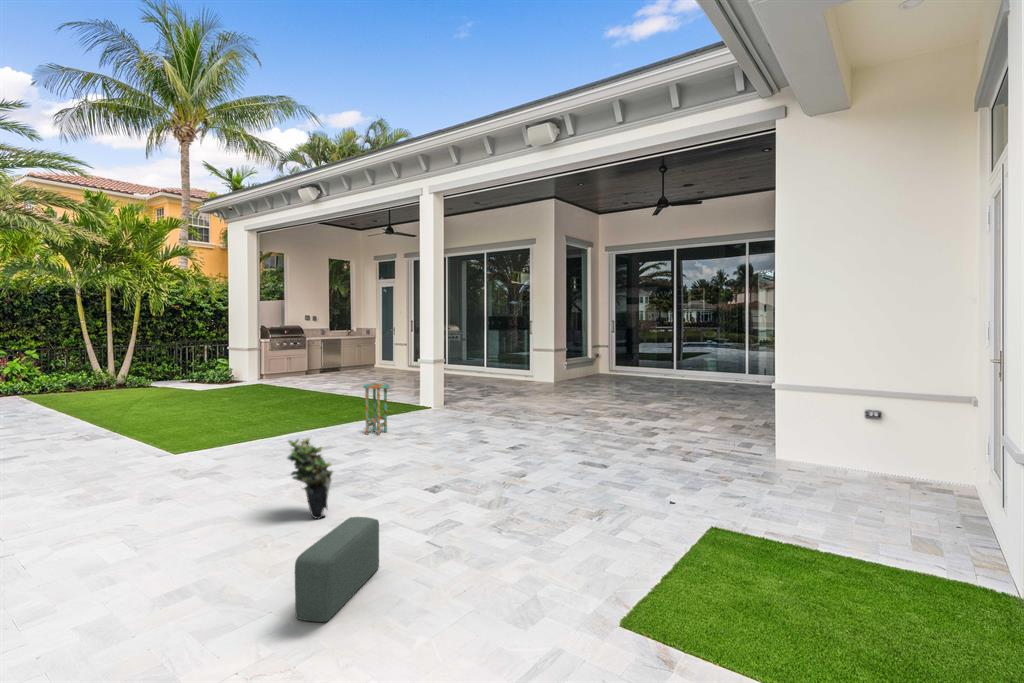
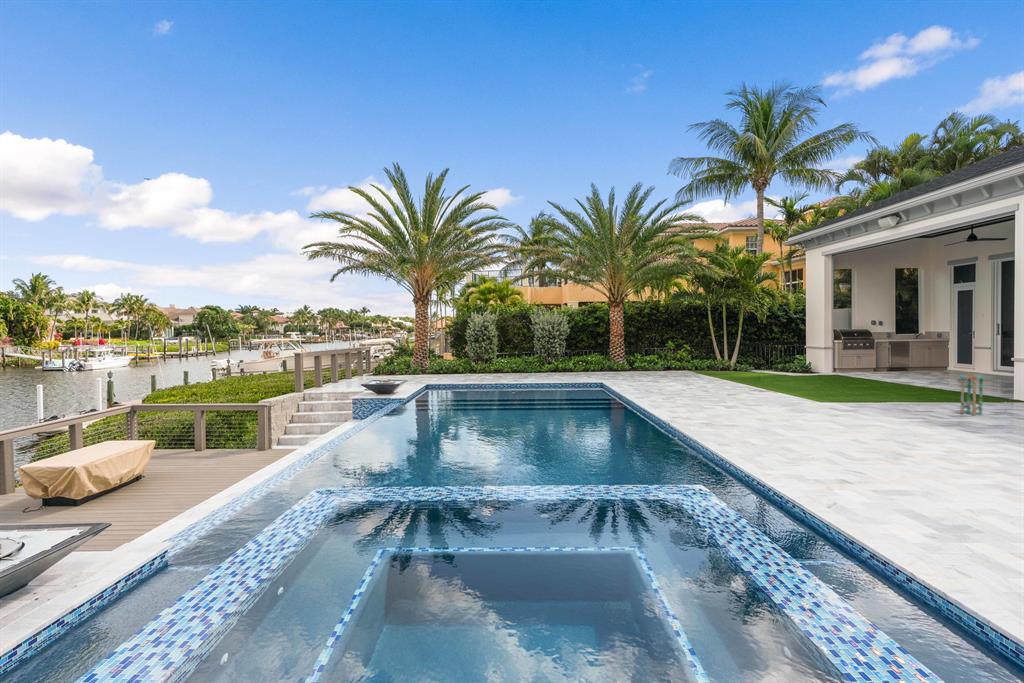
potted plant: present [287,438,333,519] -> none [920,397,955,447]
pouf: present [295,517,379,622] -> none [952,437,1002,477]

